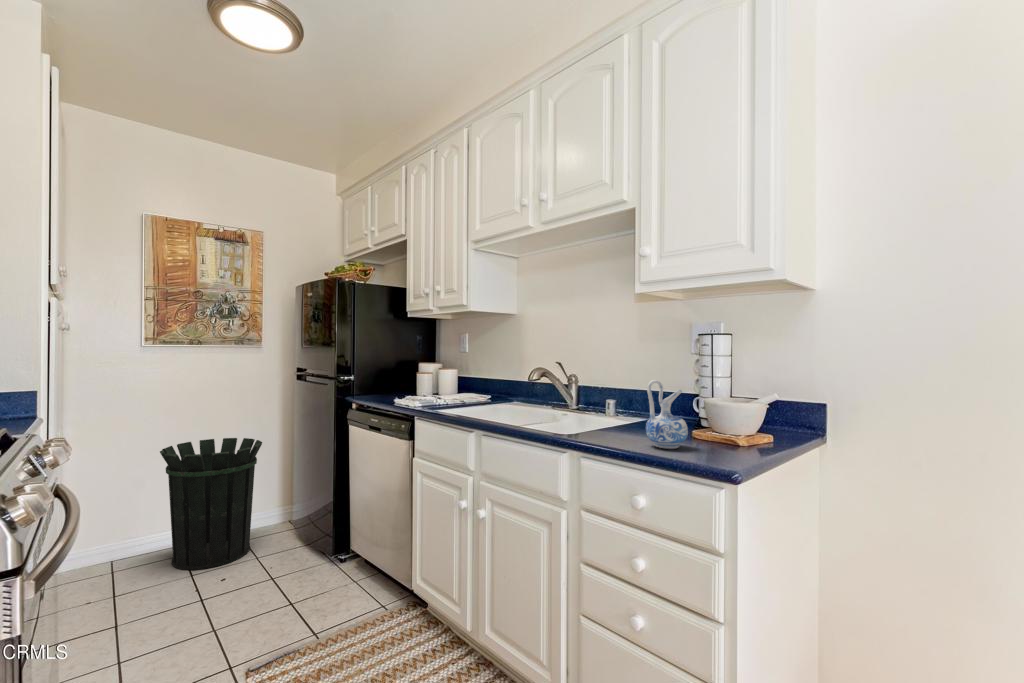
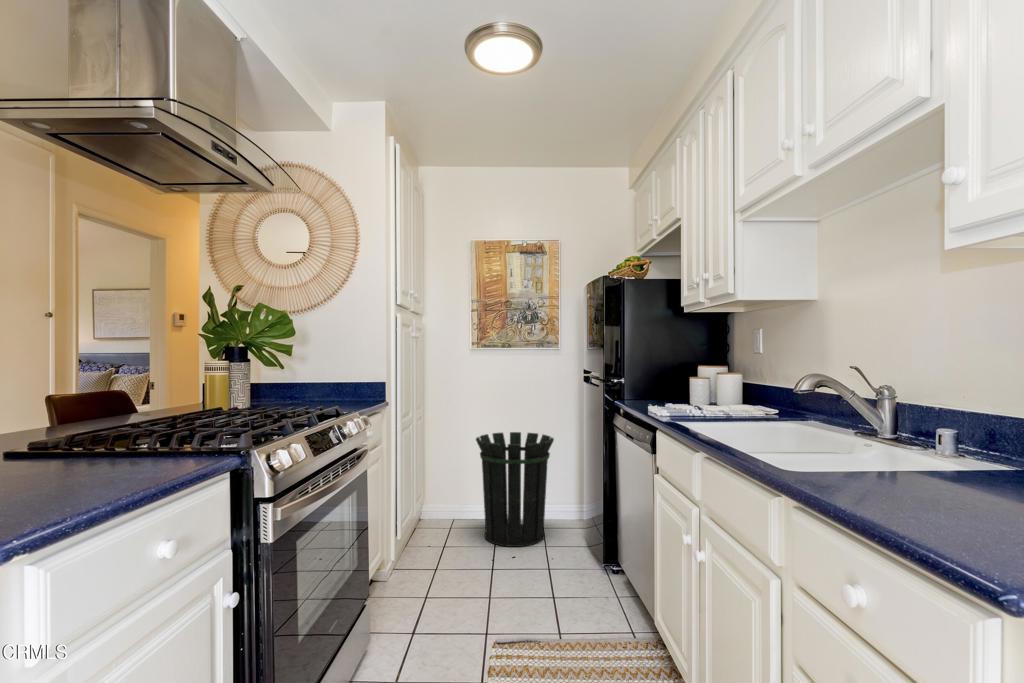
ceramic pitcher: present [646,380,688,449] -> none [890,389,978,508]

